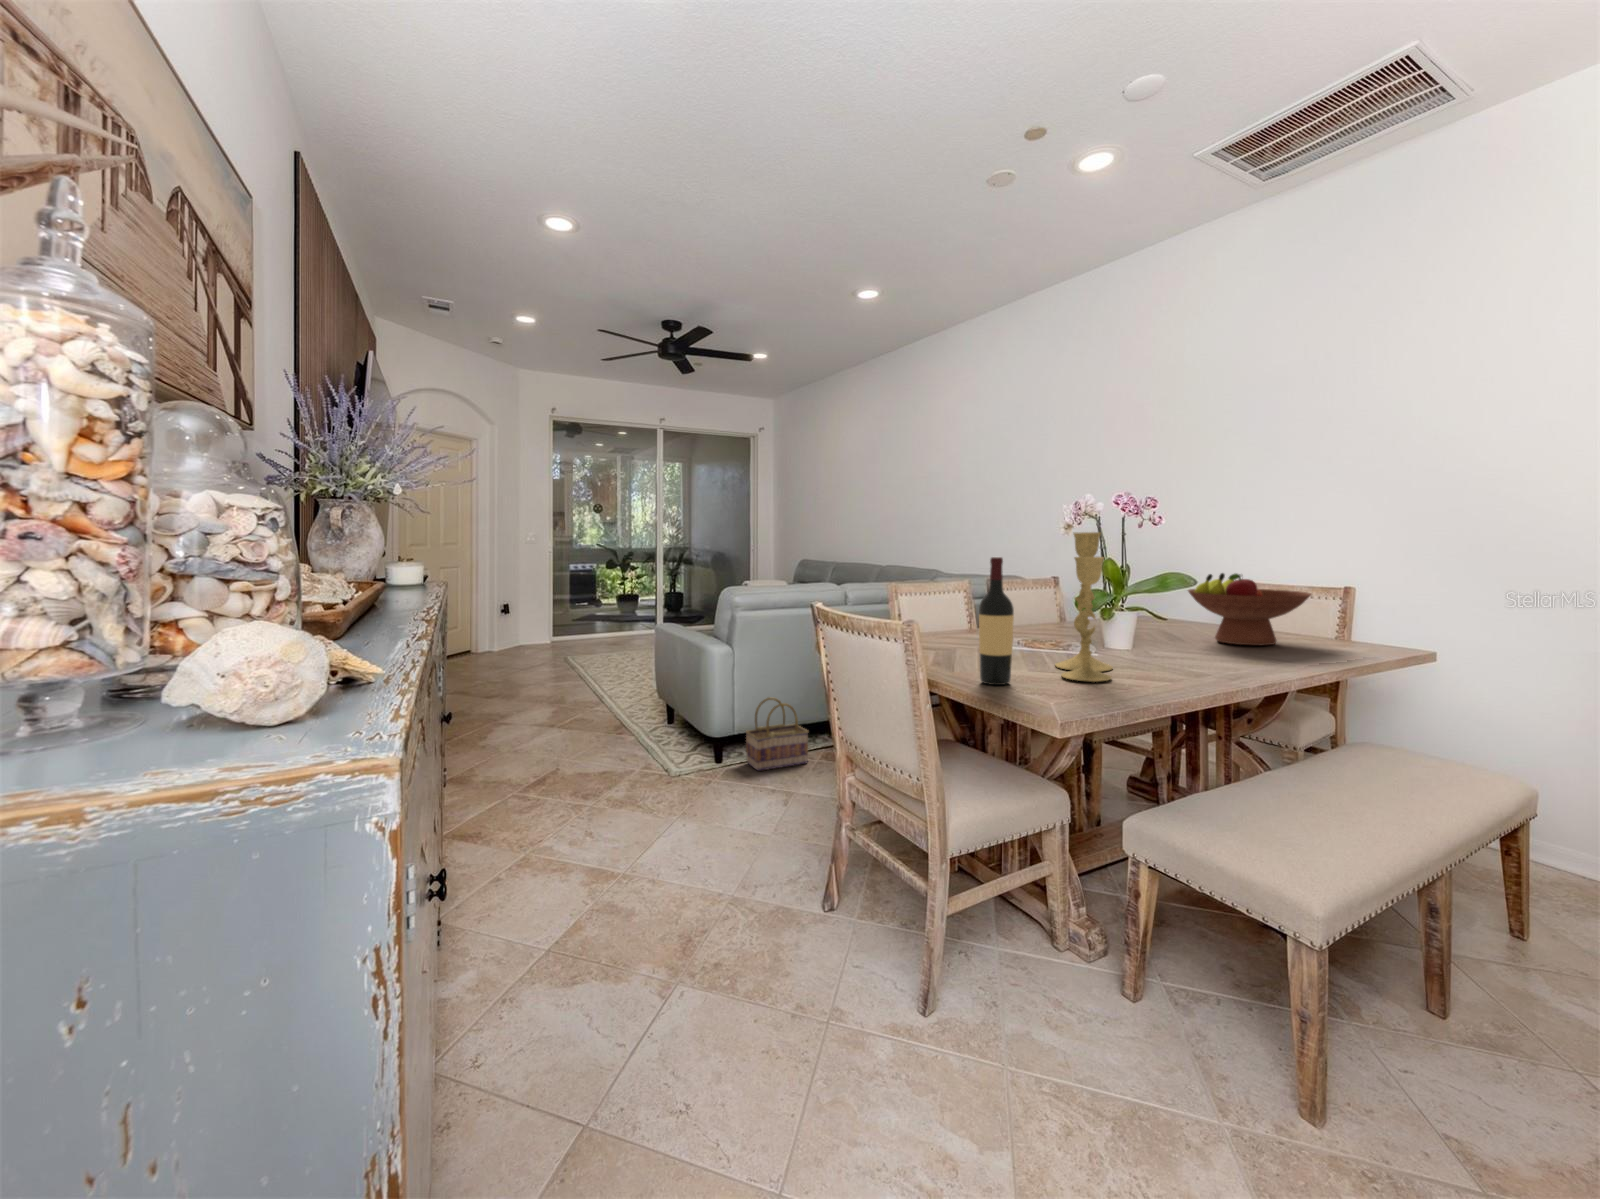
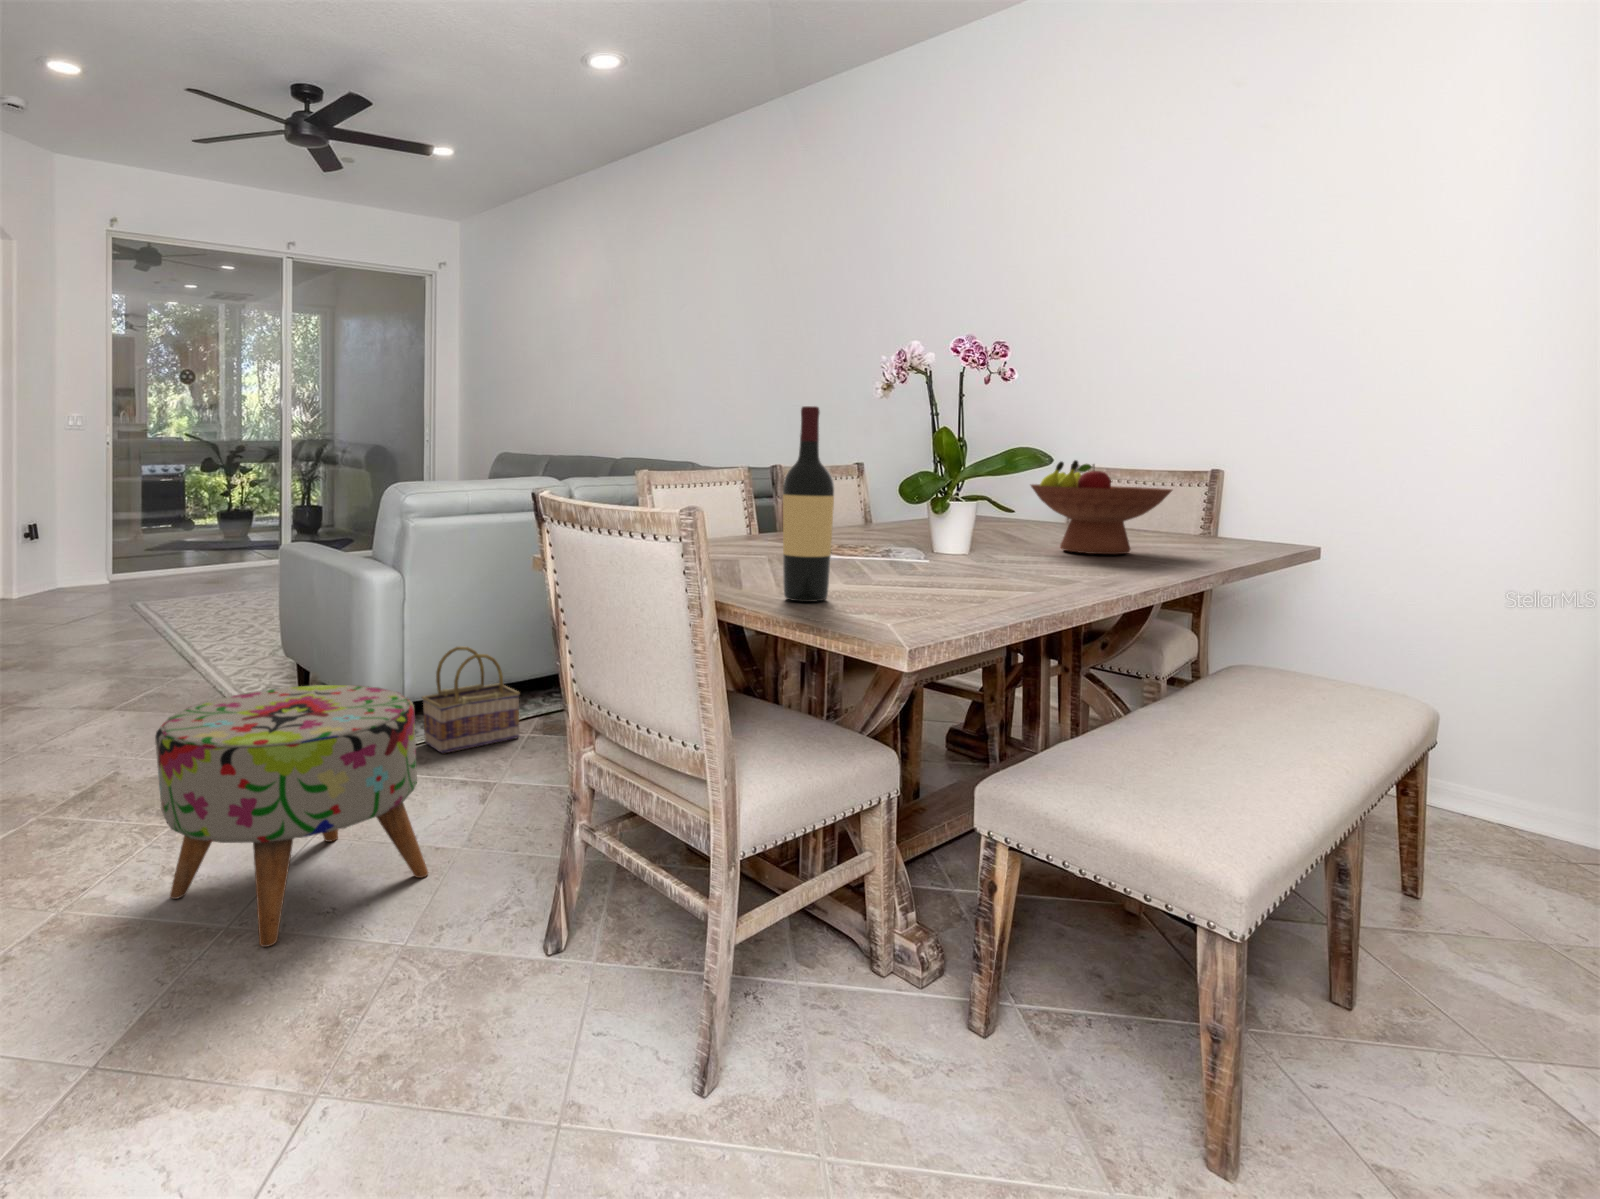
candlestick: present [1055,532,1113,682] -> none [880,384,962,595]
ottoman: none [606,722,752,884] -> present [155,685,429,947]

